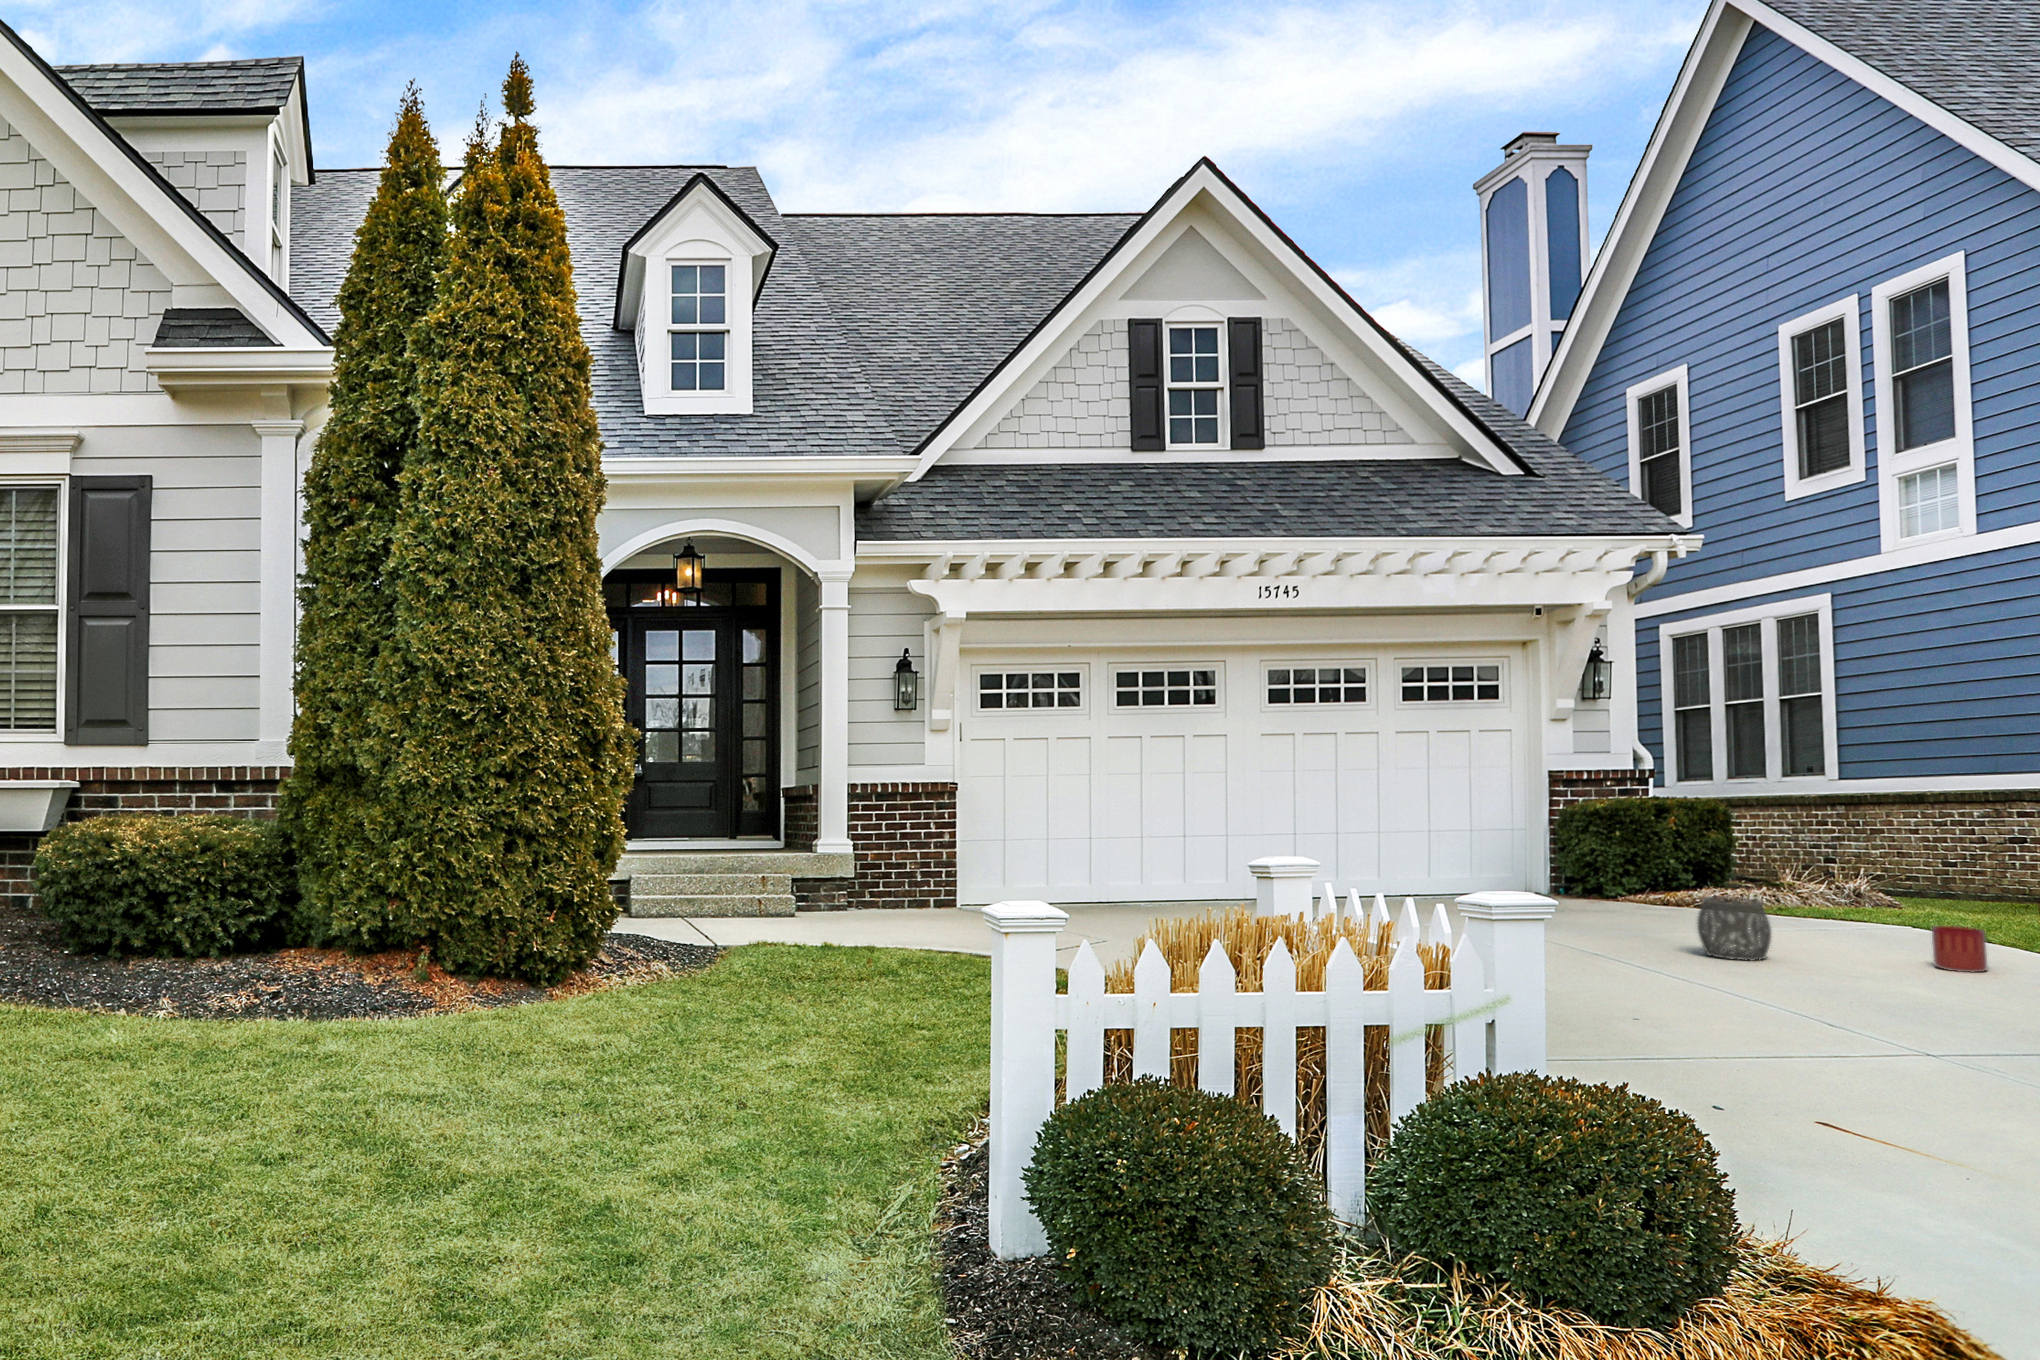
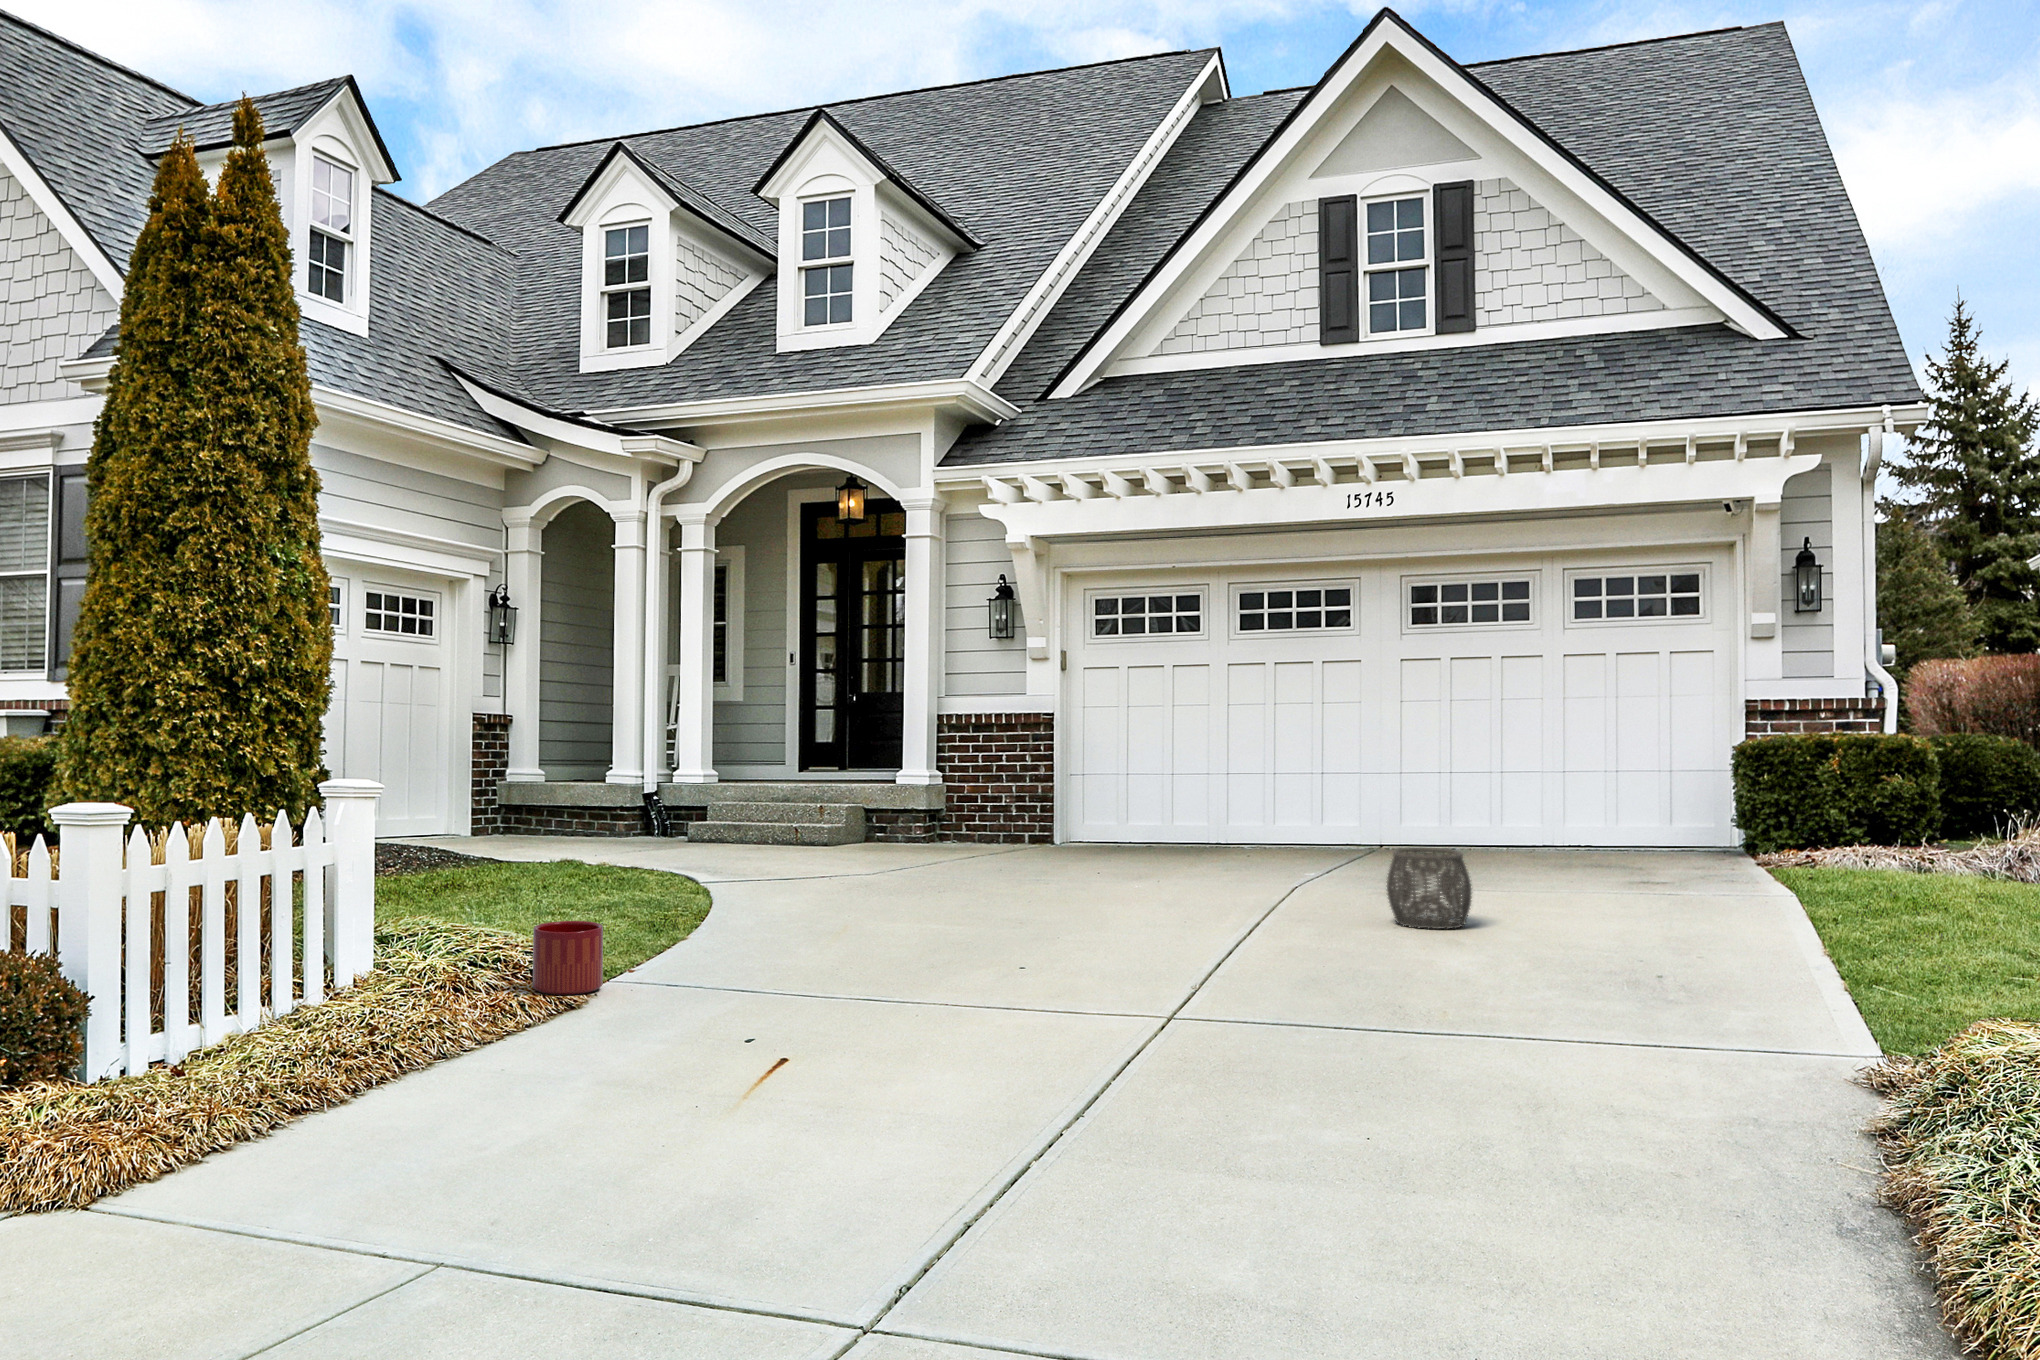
planter: present [1932,926,1987,972] -> present [533,921,603,995]

